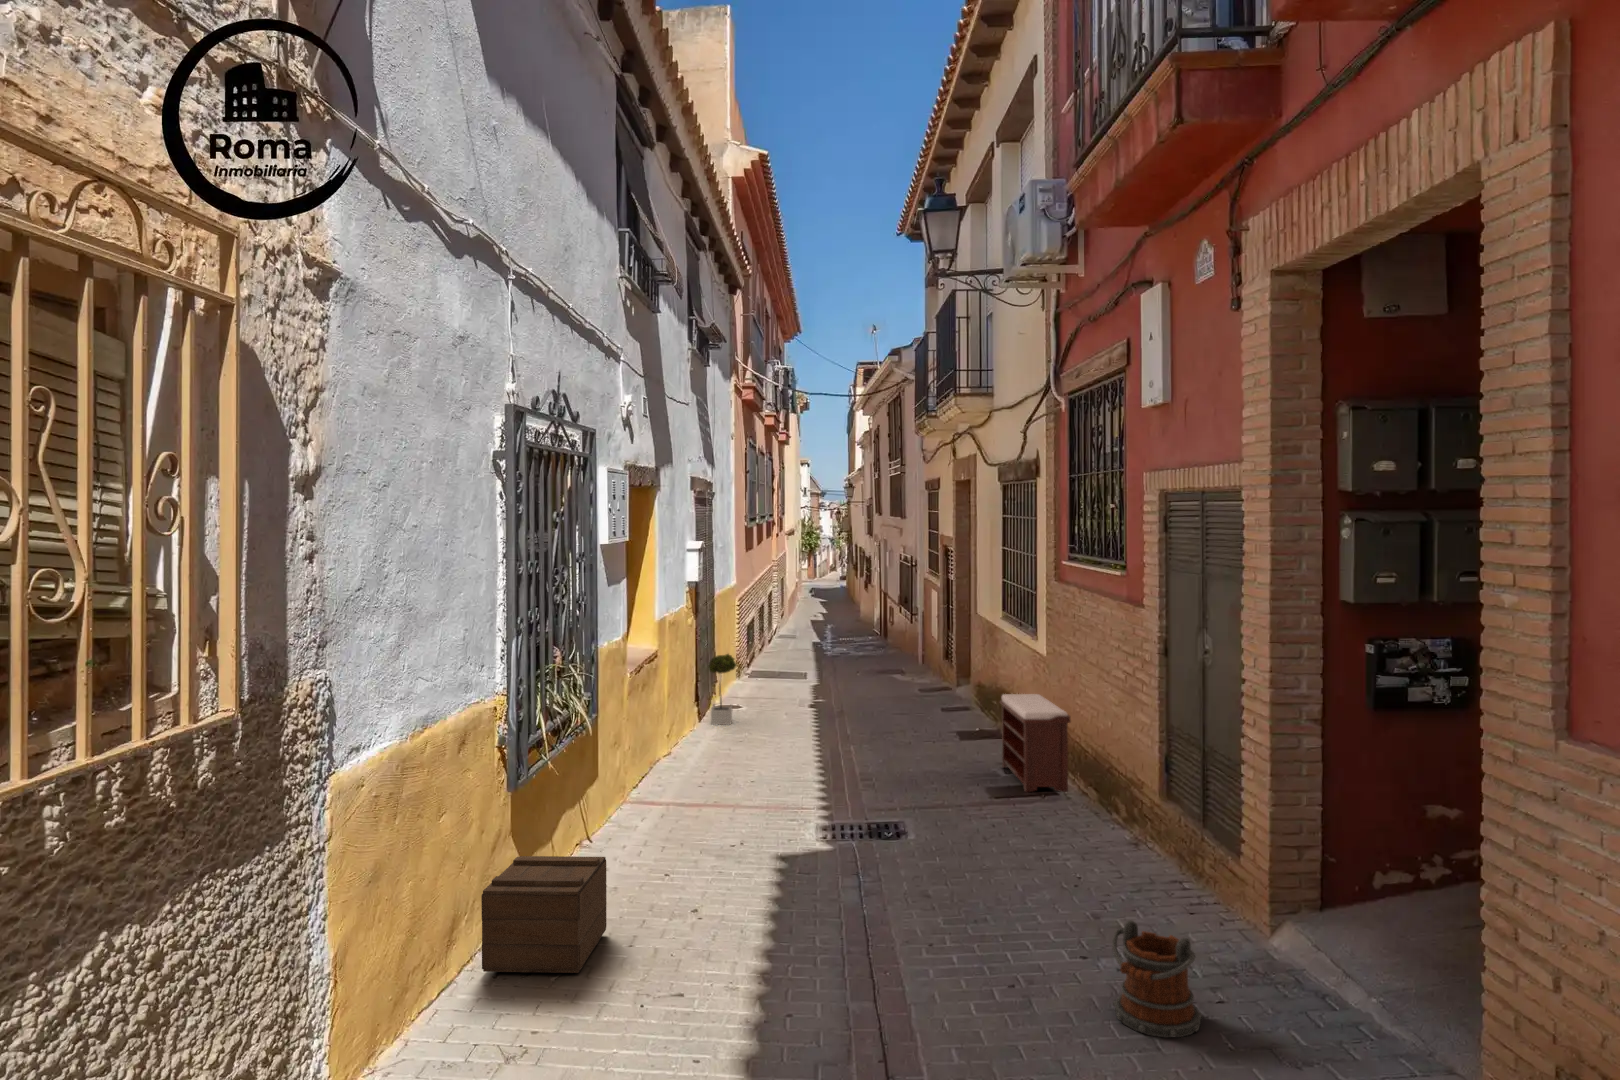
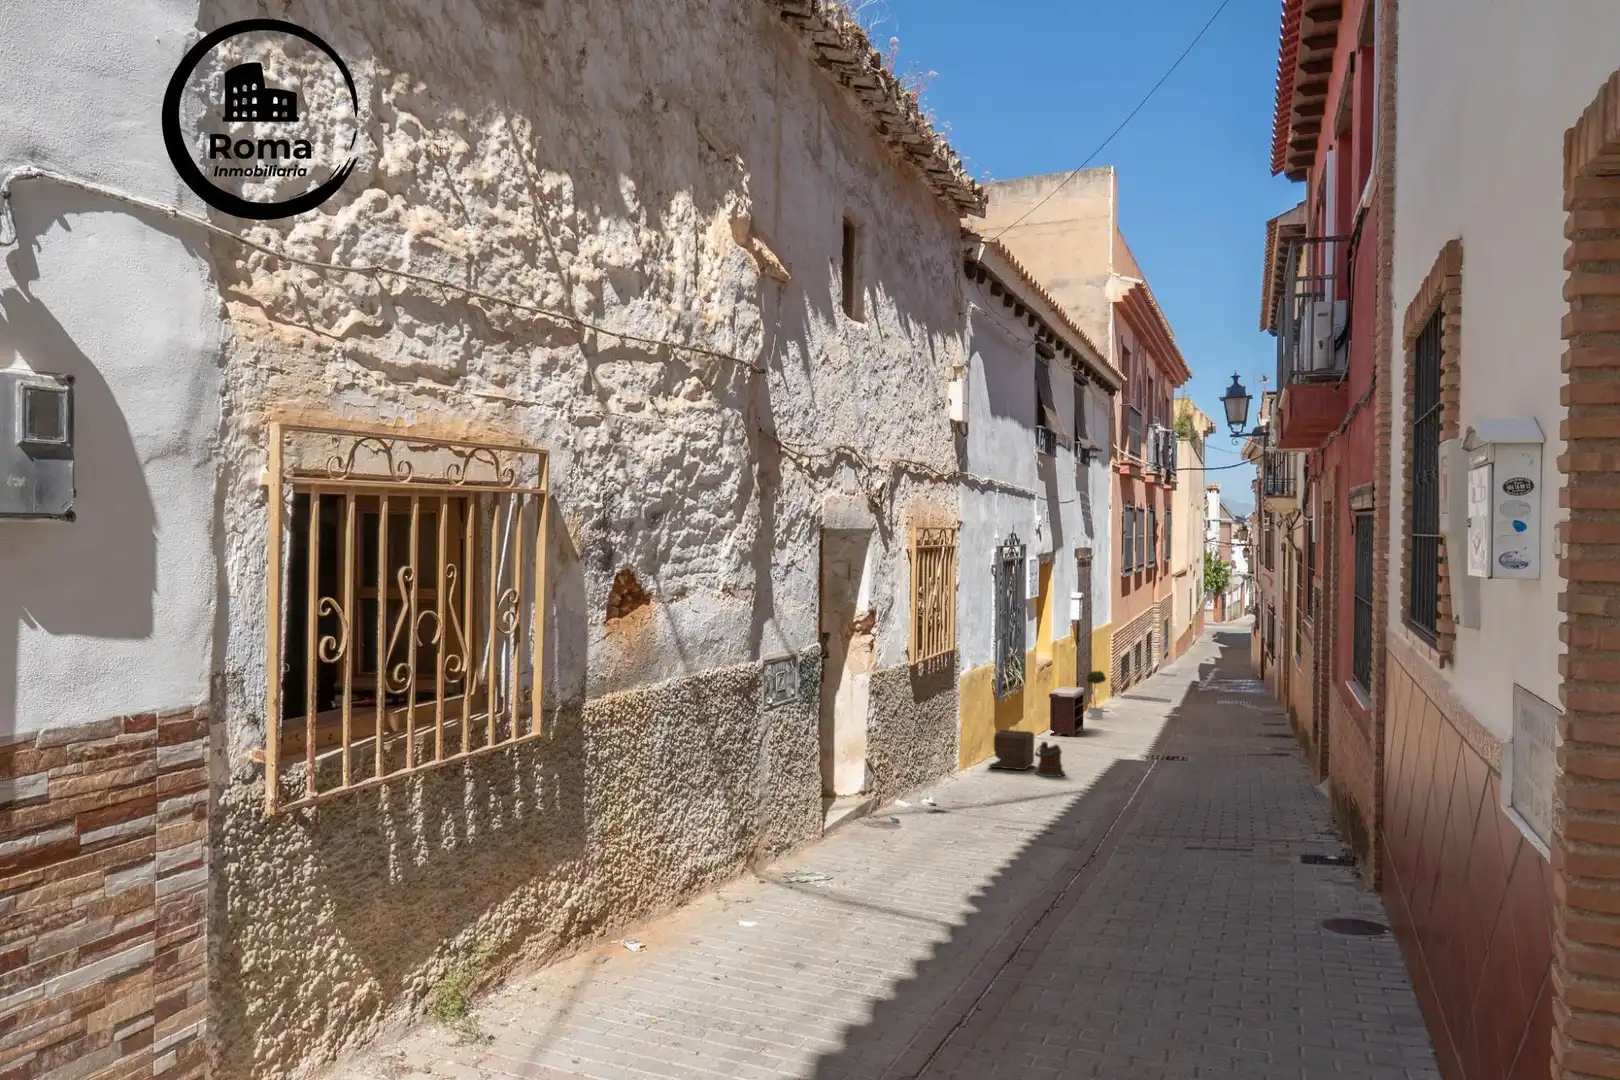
bench: present [1000,694,1071,792] -> present [1049,686,1085,737]
bucket: present [1112,920,1203,1037] -> present [1035,742,1065,777]

